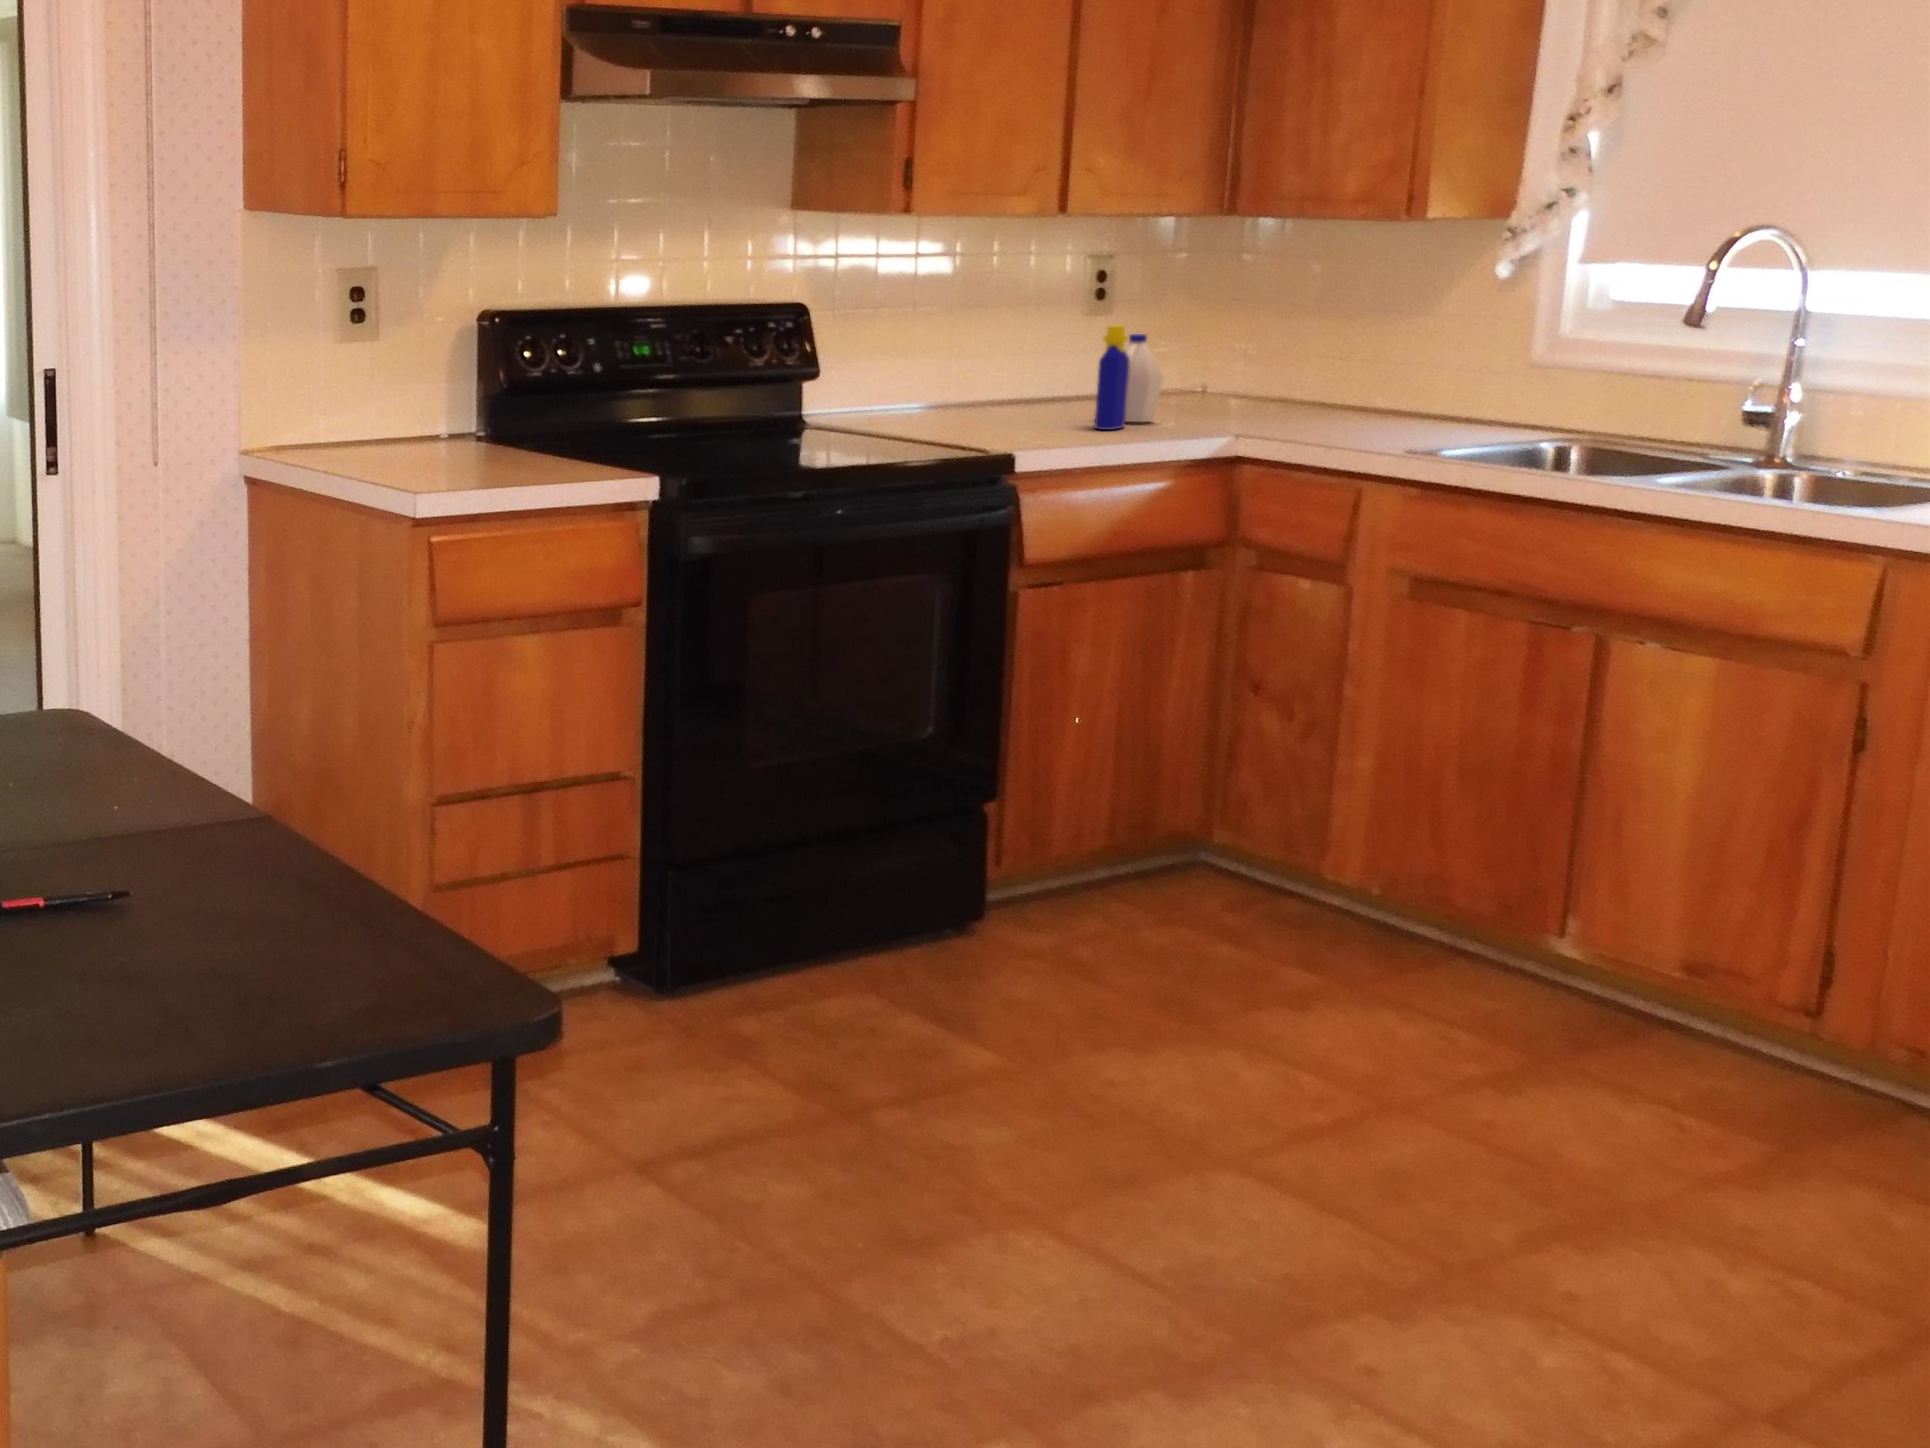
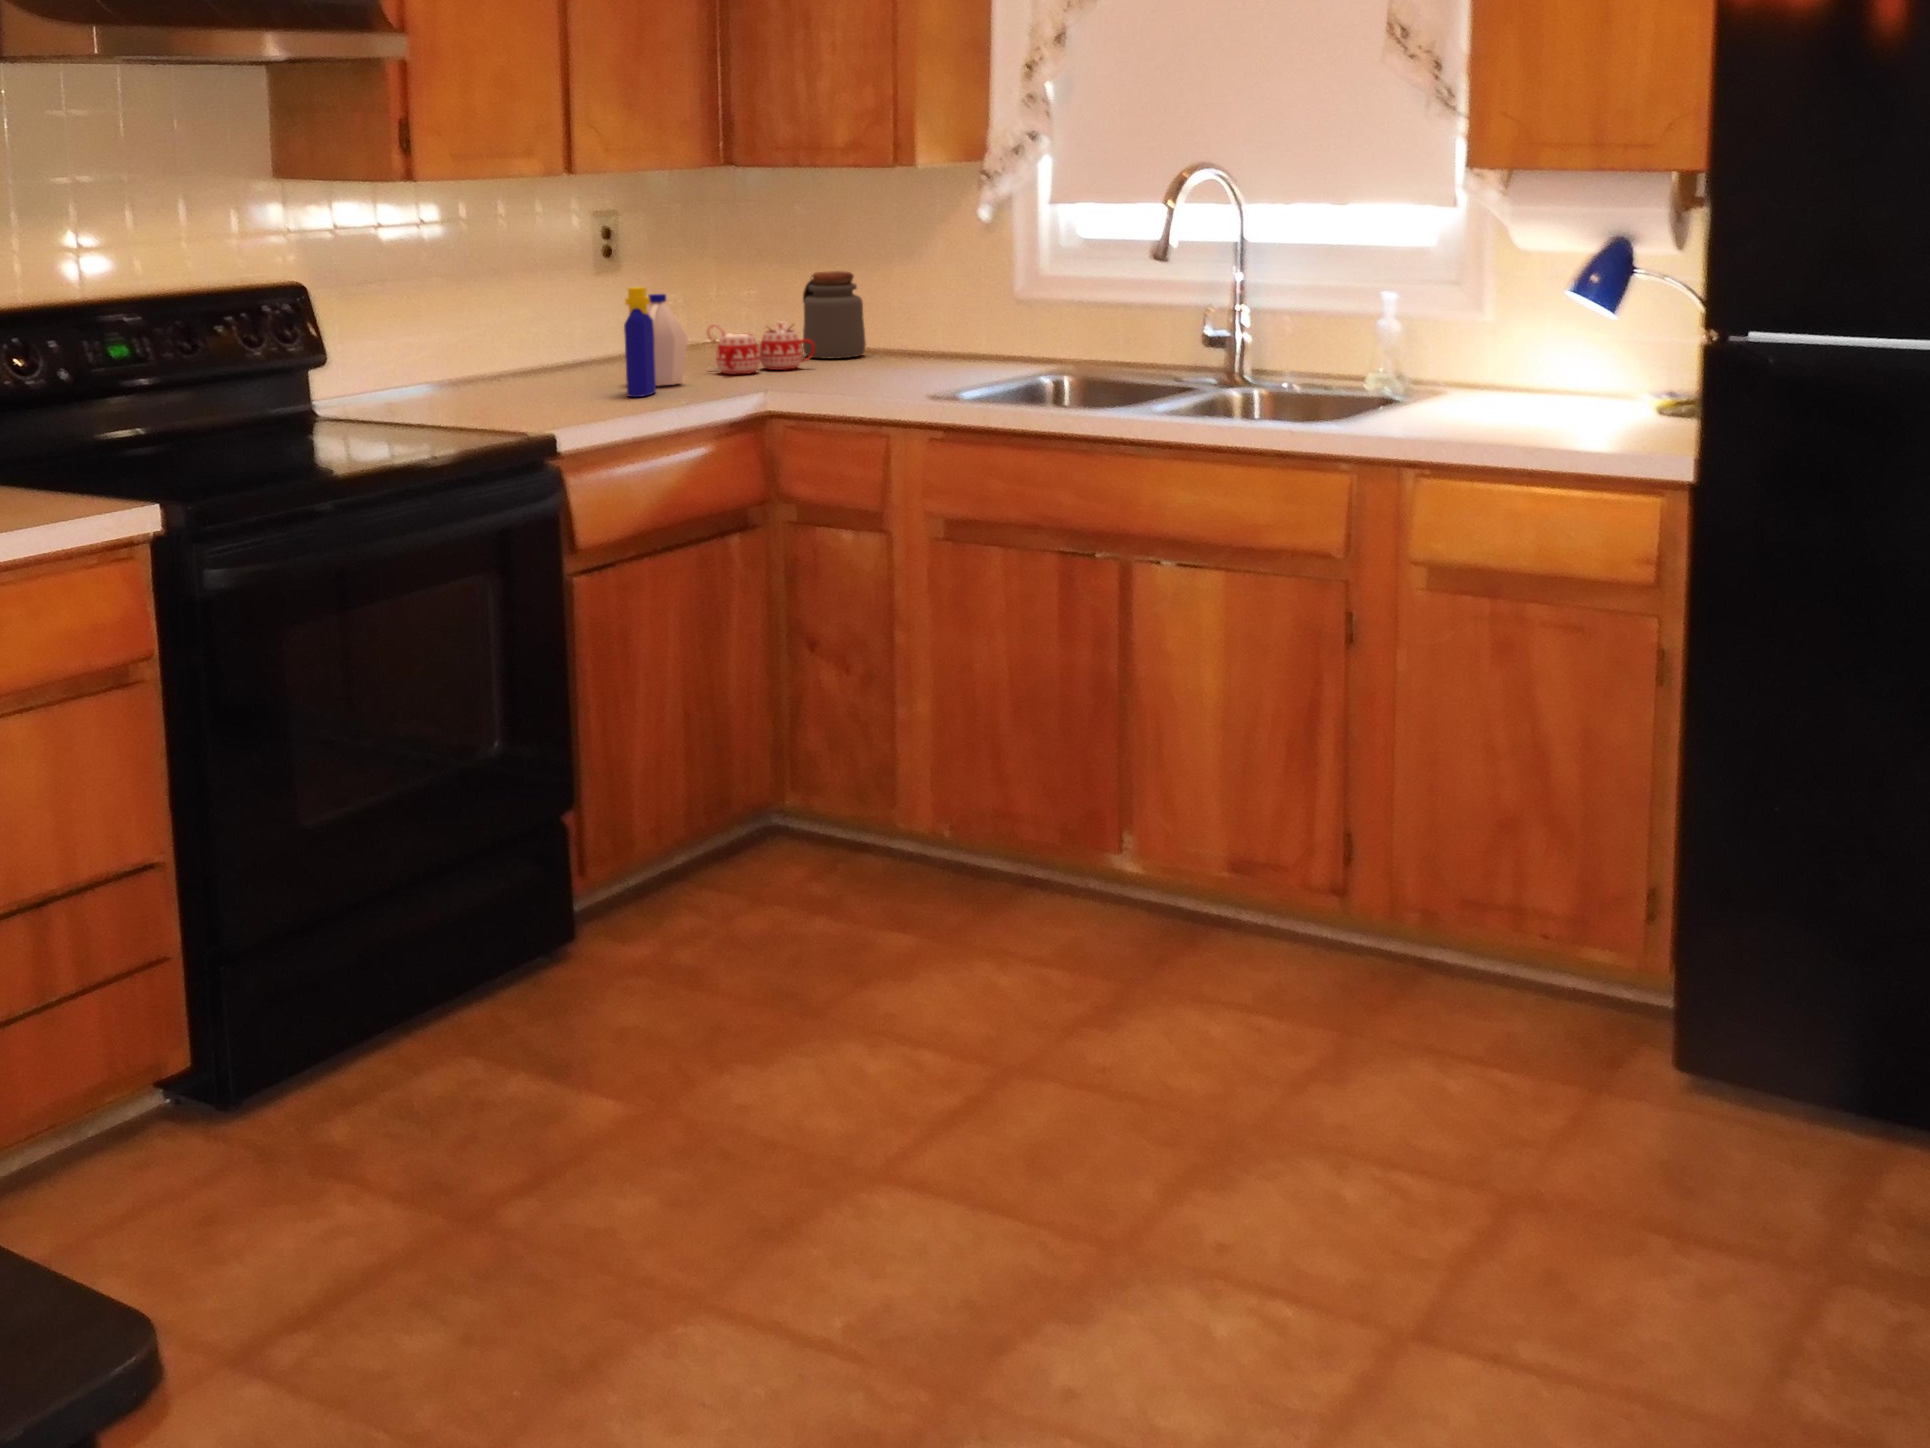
jar: none [1290,324,1360,412] -> present [803,271,866,359]
mug: none [1183,368,1299,419] -> present [706,321,815,374]

